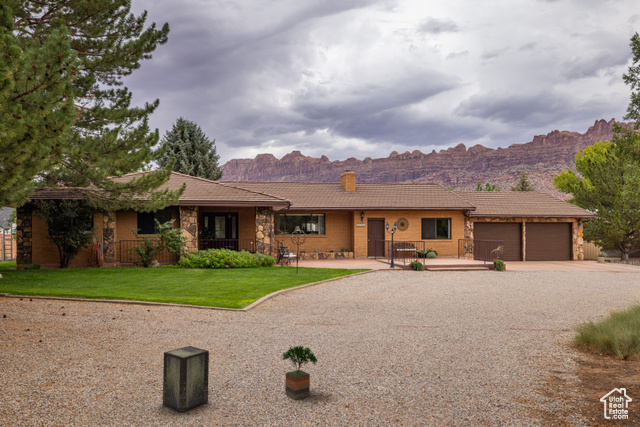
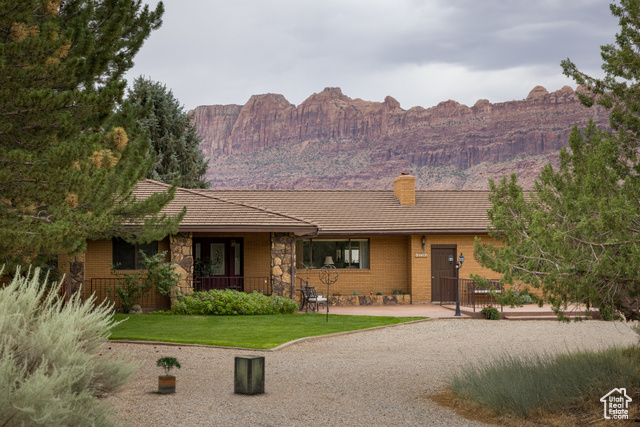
potted tree: present [283,346,317,400] -> present [156,357,181,393]

